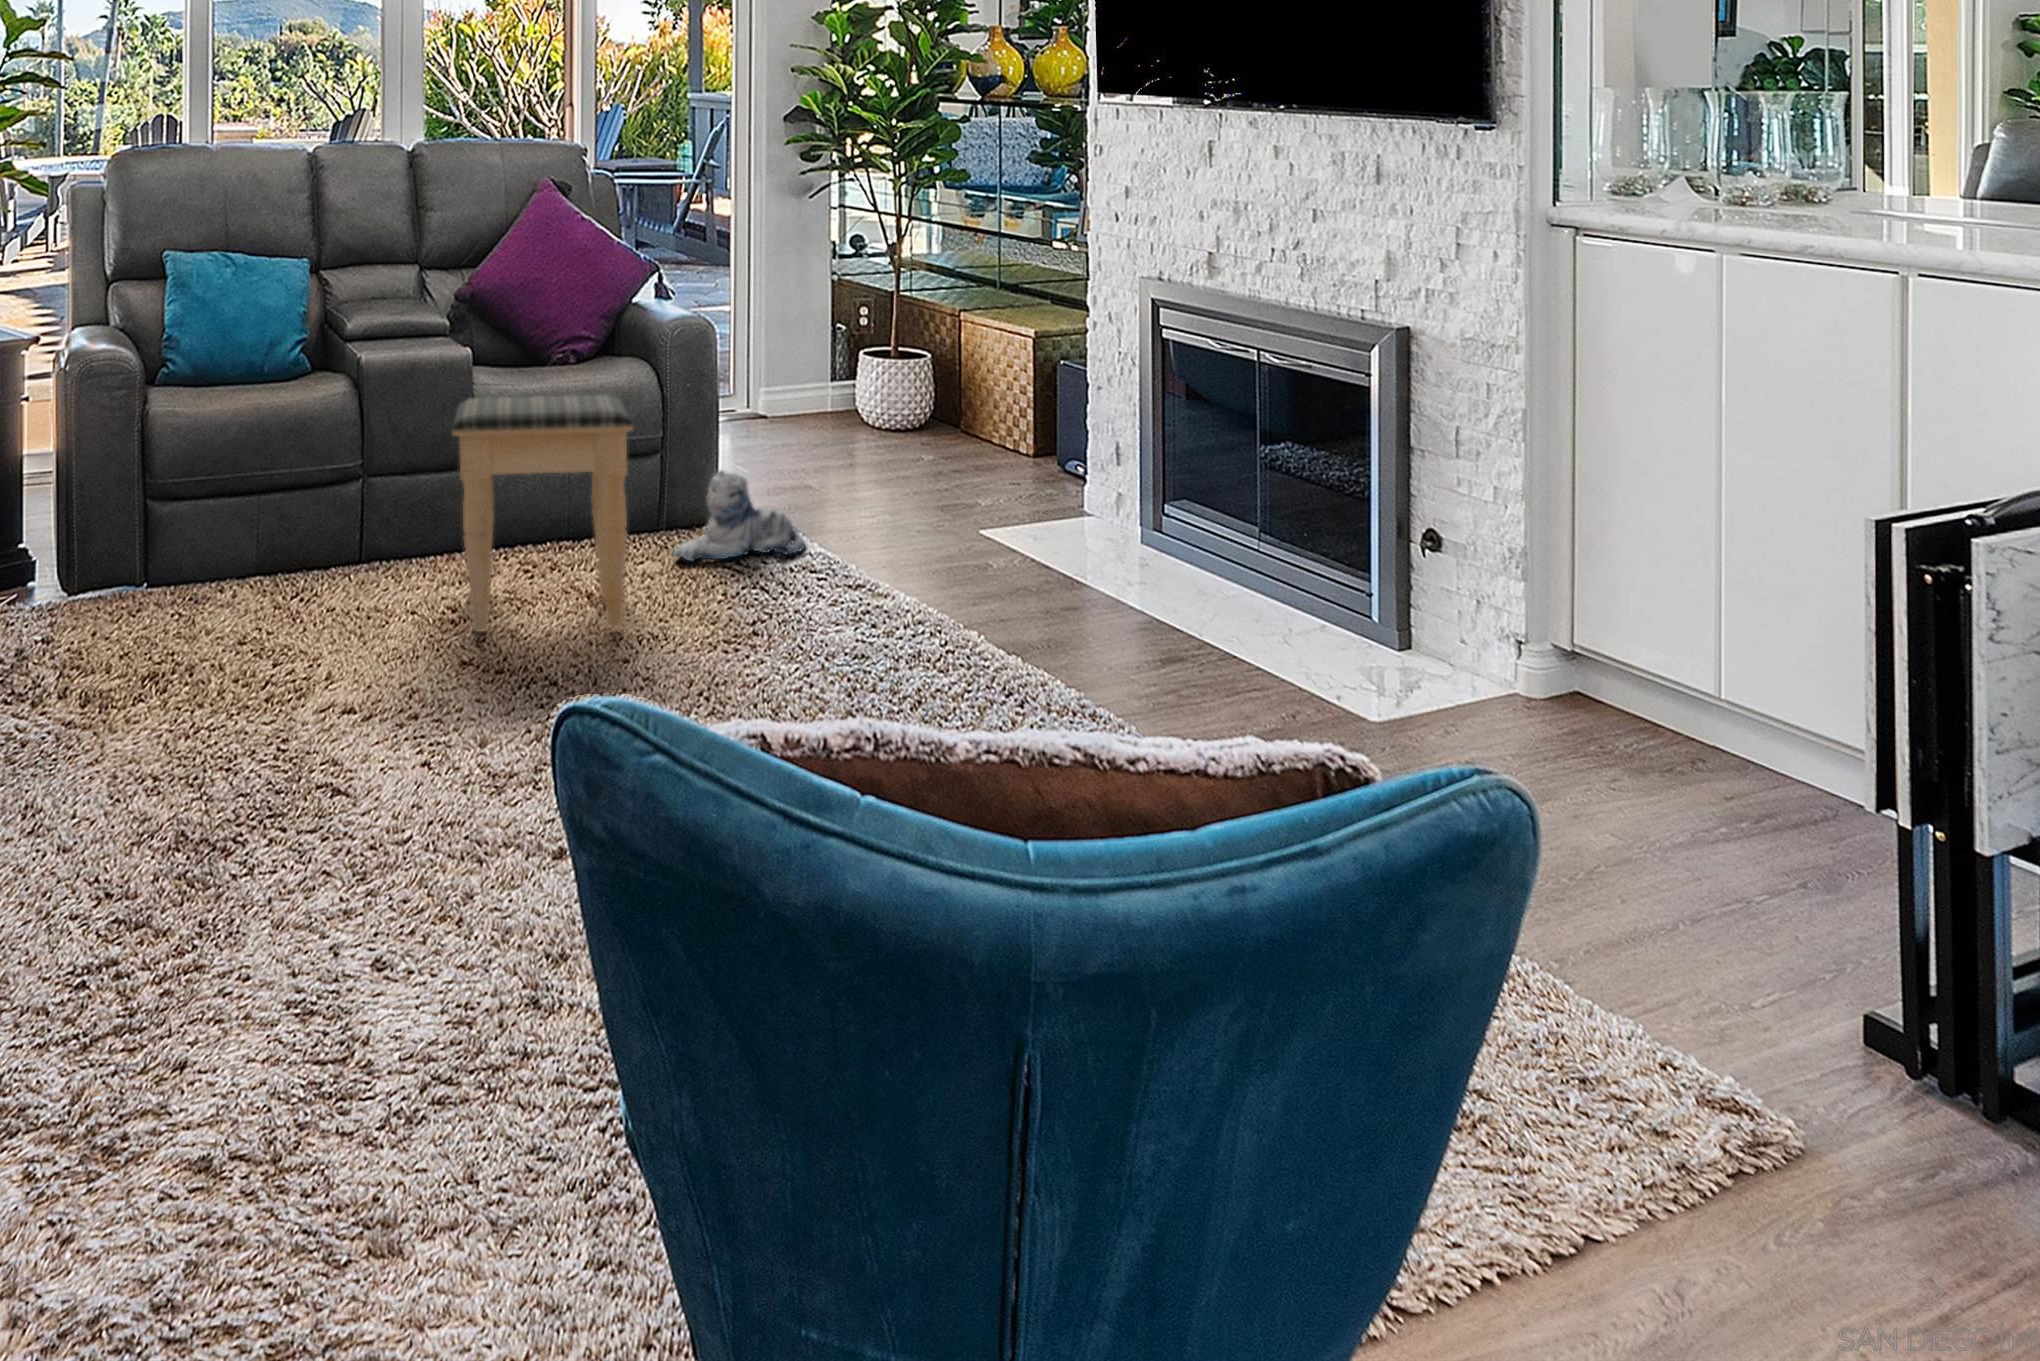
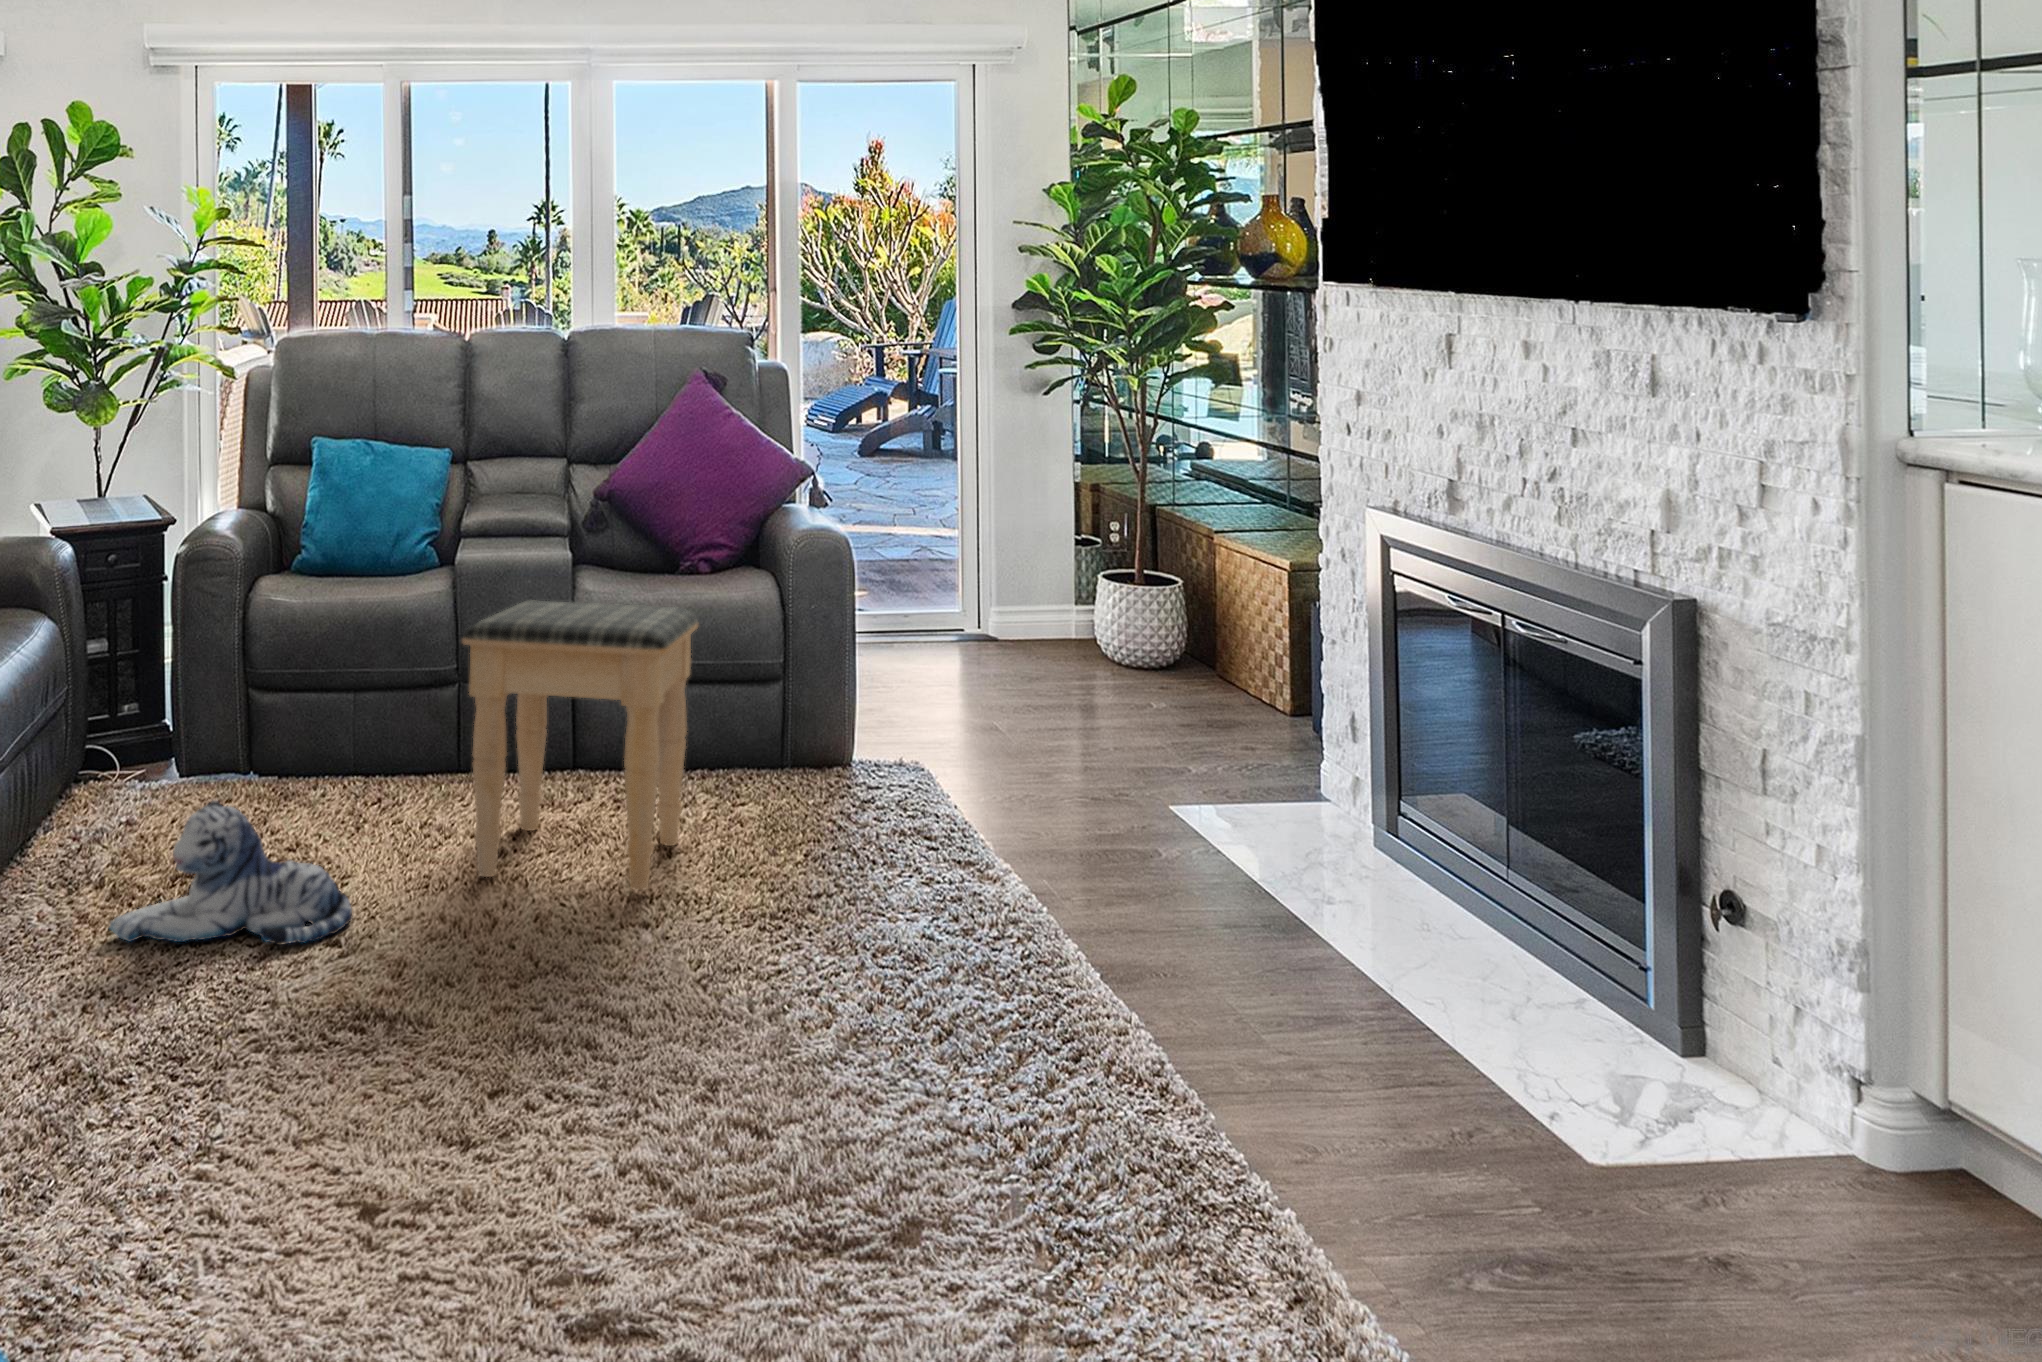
plush toy: present [674,471,805,561] -> present [109,800,353,945]

